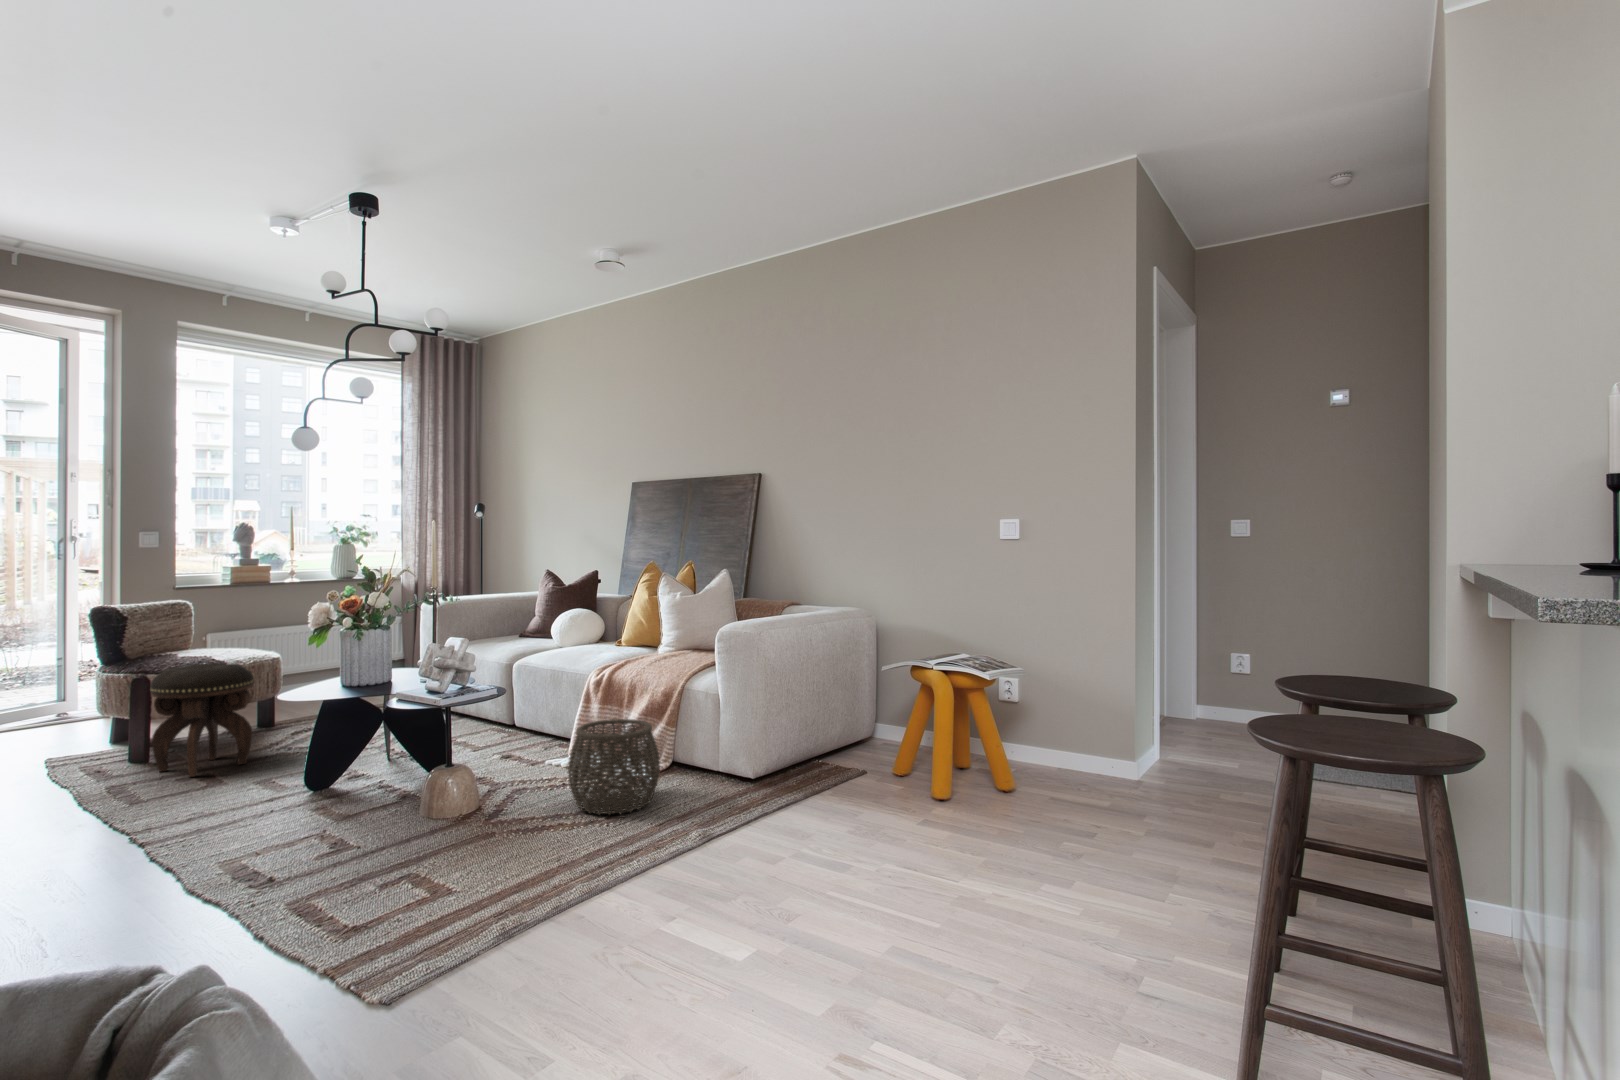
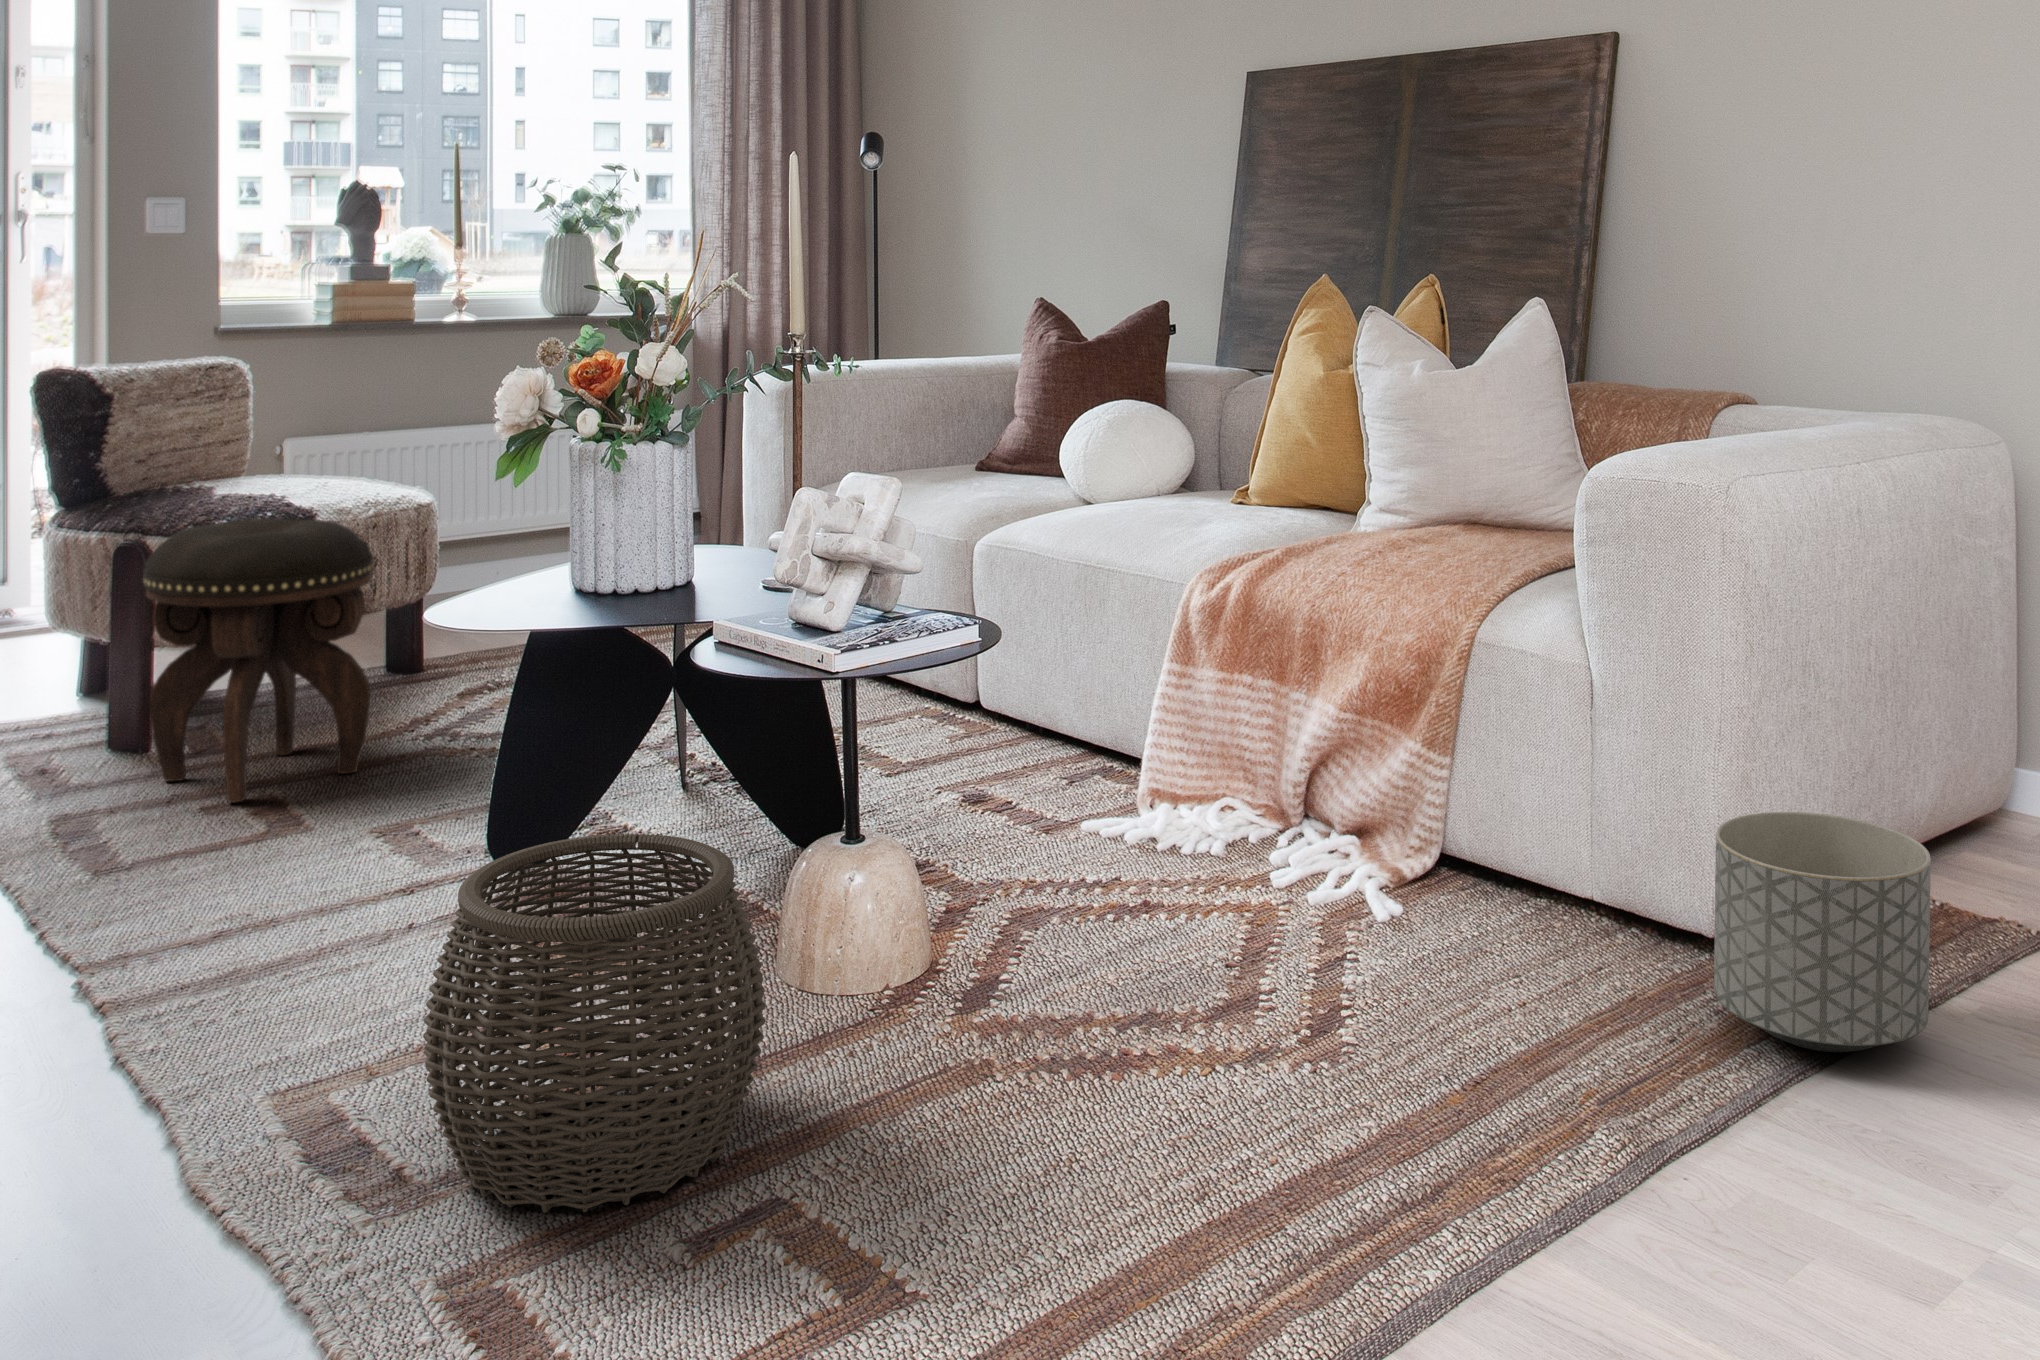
woven basket: present [568,719,660,815] -> present [423,834,766,1213]
planter: none [748,736,813,810] -> present [1714,812,1931,1052]

